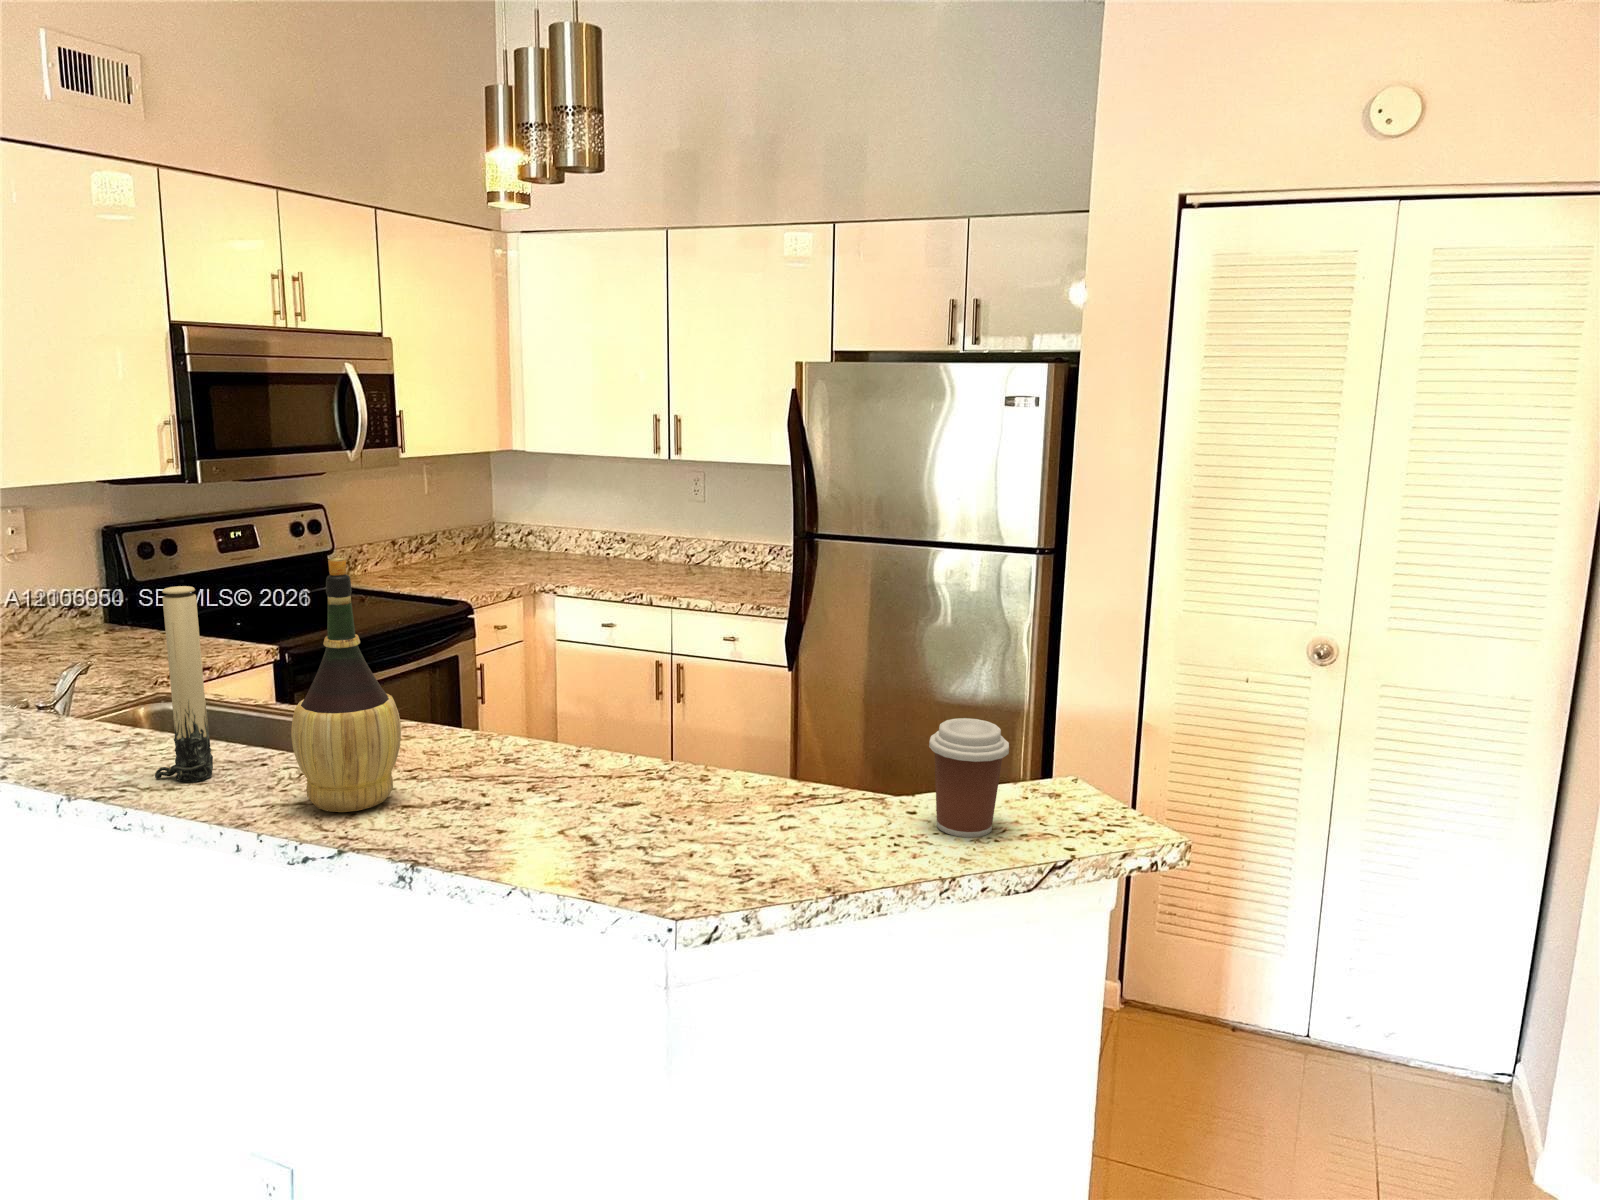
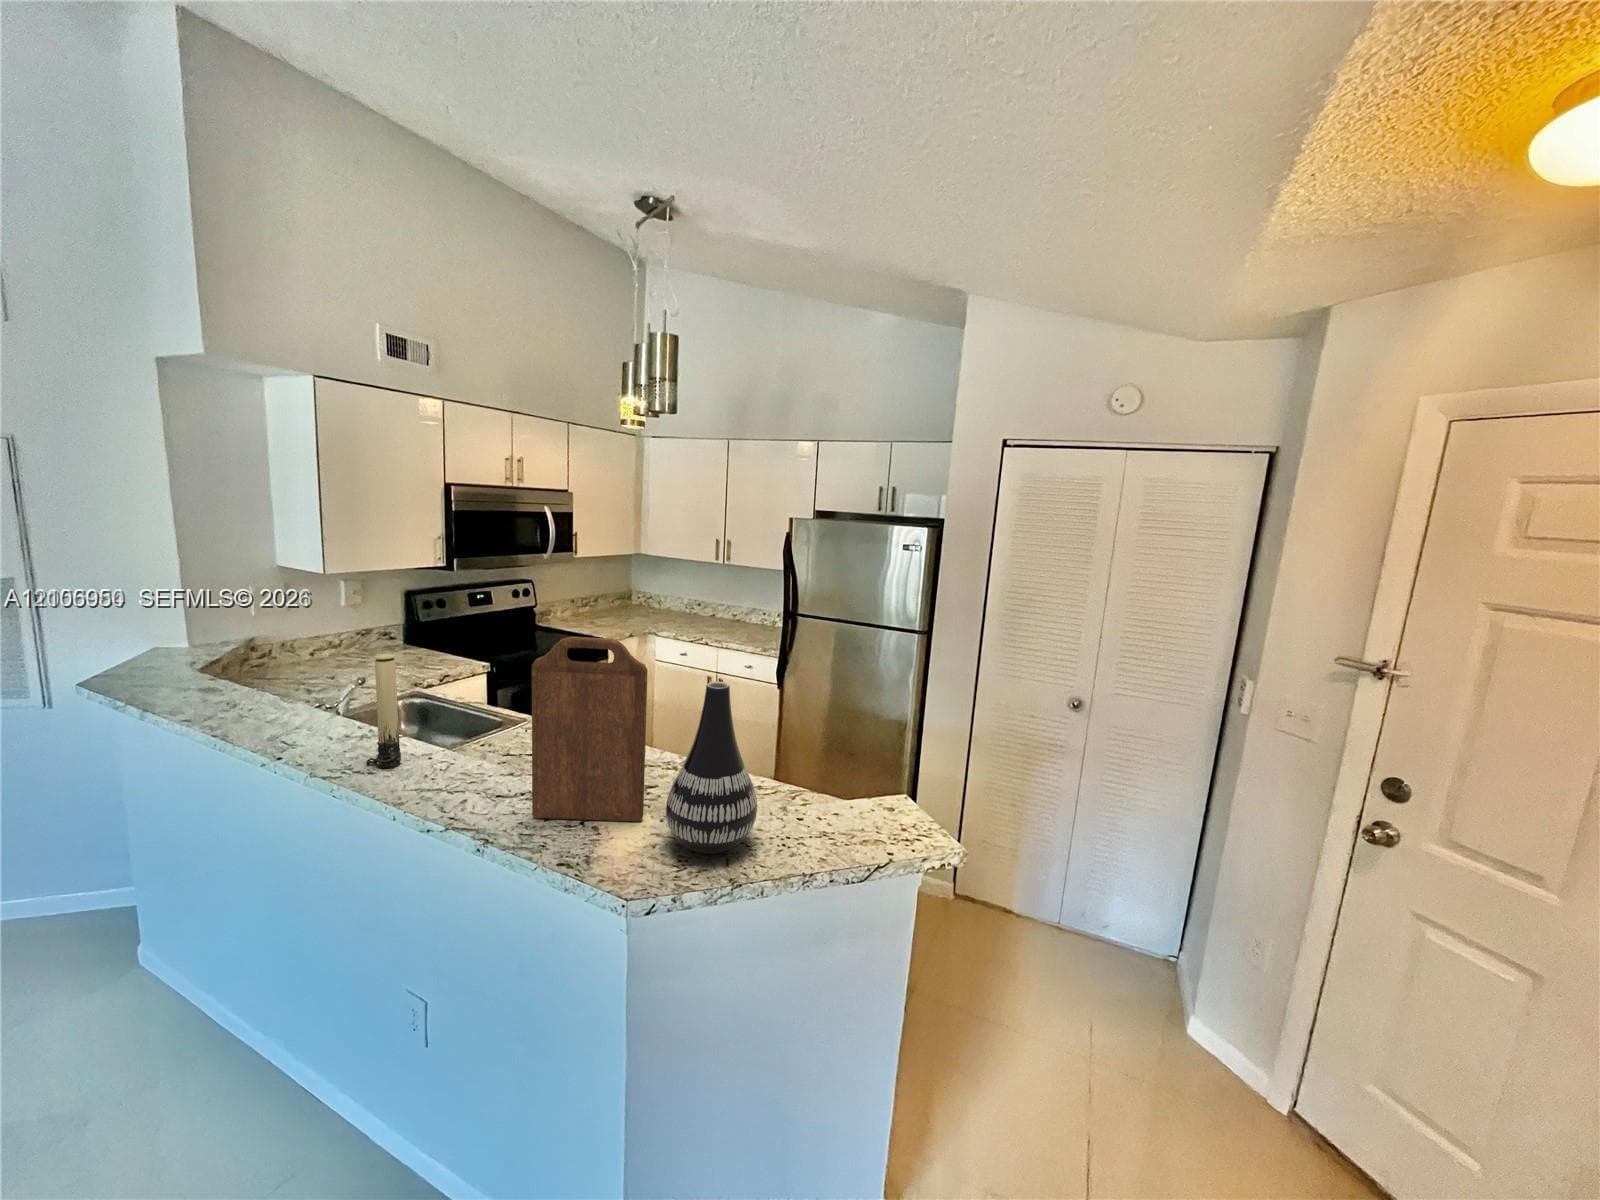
cutting board: none [463,521,655,831] -> present [532,637,648,821]
wine bottle: present [291,558,401,812] -> none [435,647,503,798]
vase: none [705,580,853,862] -> present [666,682,757,854]
coffee cup: present [929,718,1009,837] -> none [810,764,859,840]

